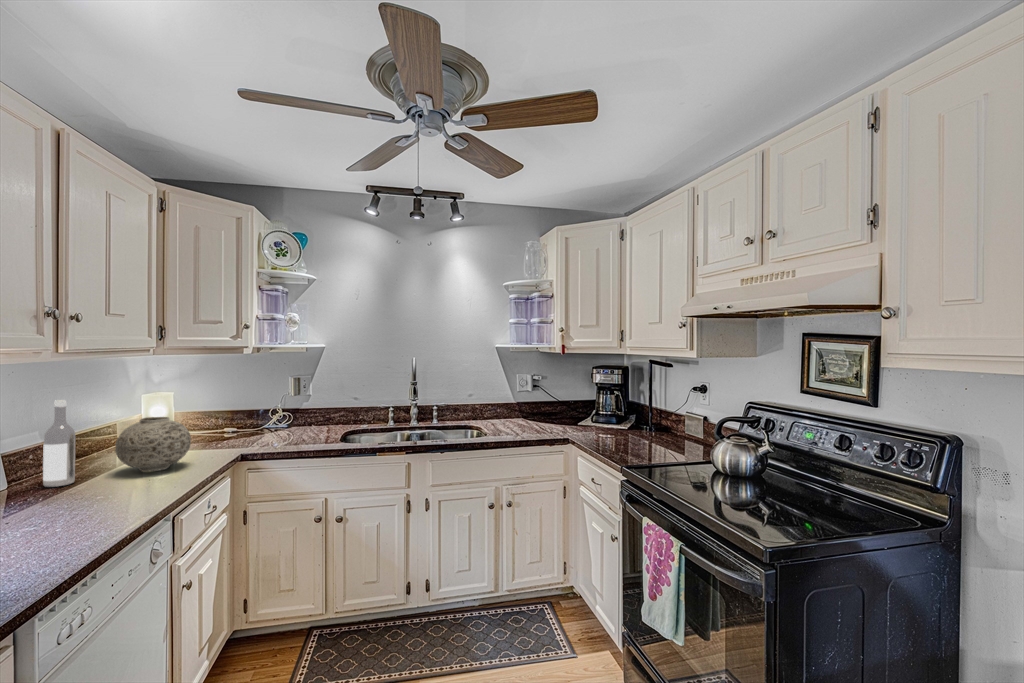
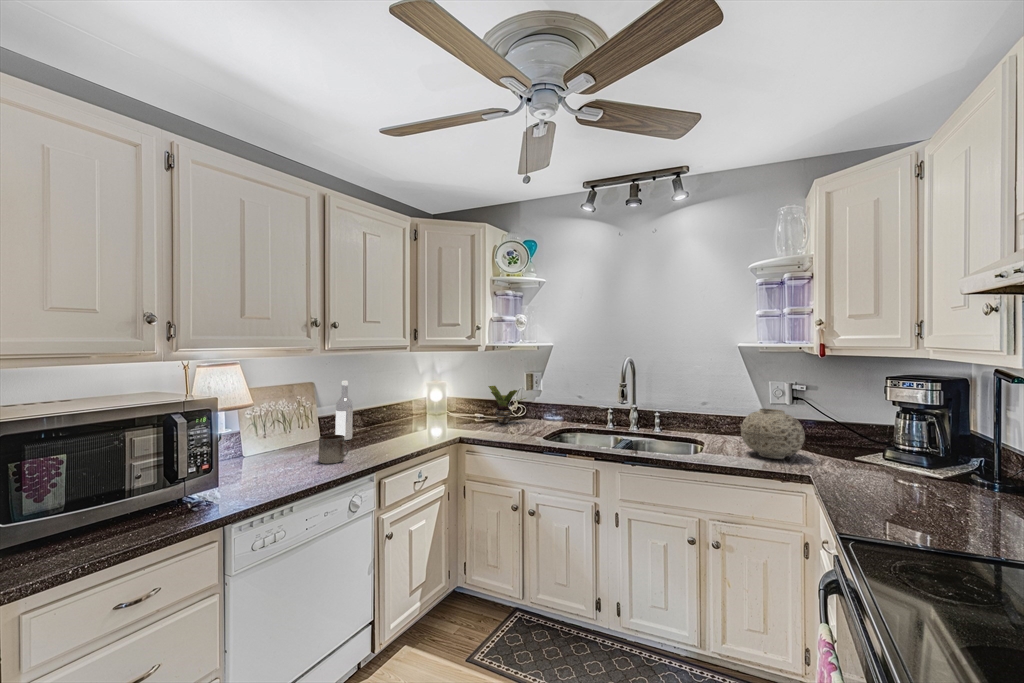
potted plant: none [250,393,300,435] -> present [488,386,526,424]
vase: present [115,417,191,472] -> present [741,409,805,459]
mug: none [75,473,133,516] -> present [319,435,349,464]

